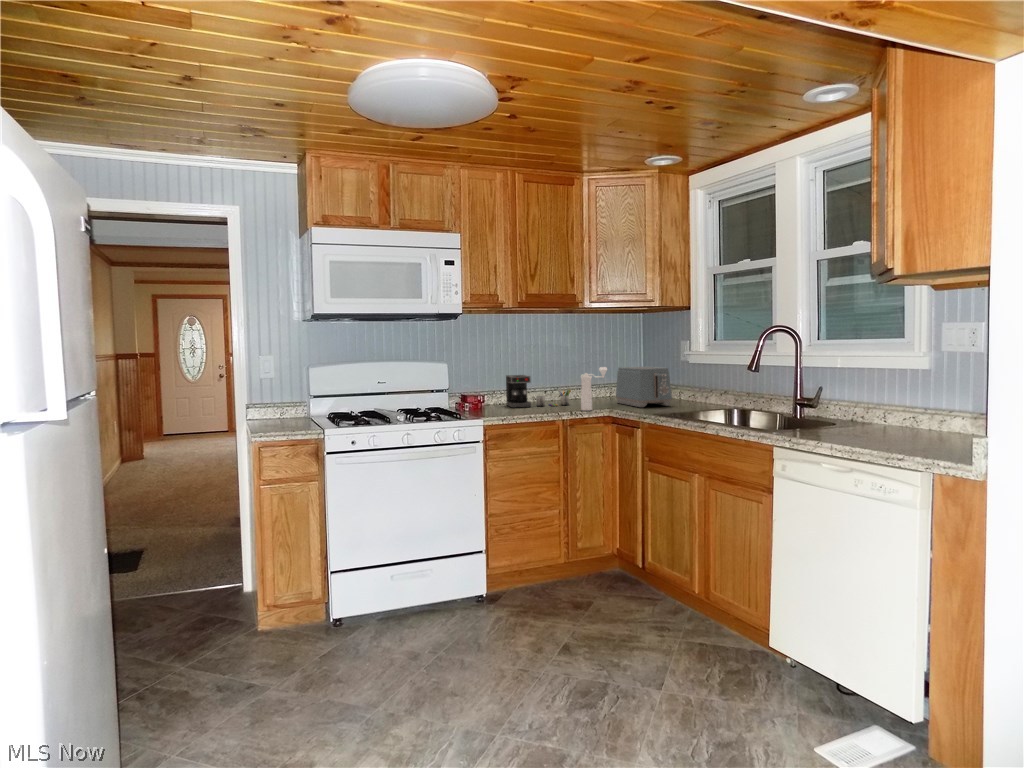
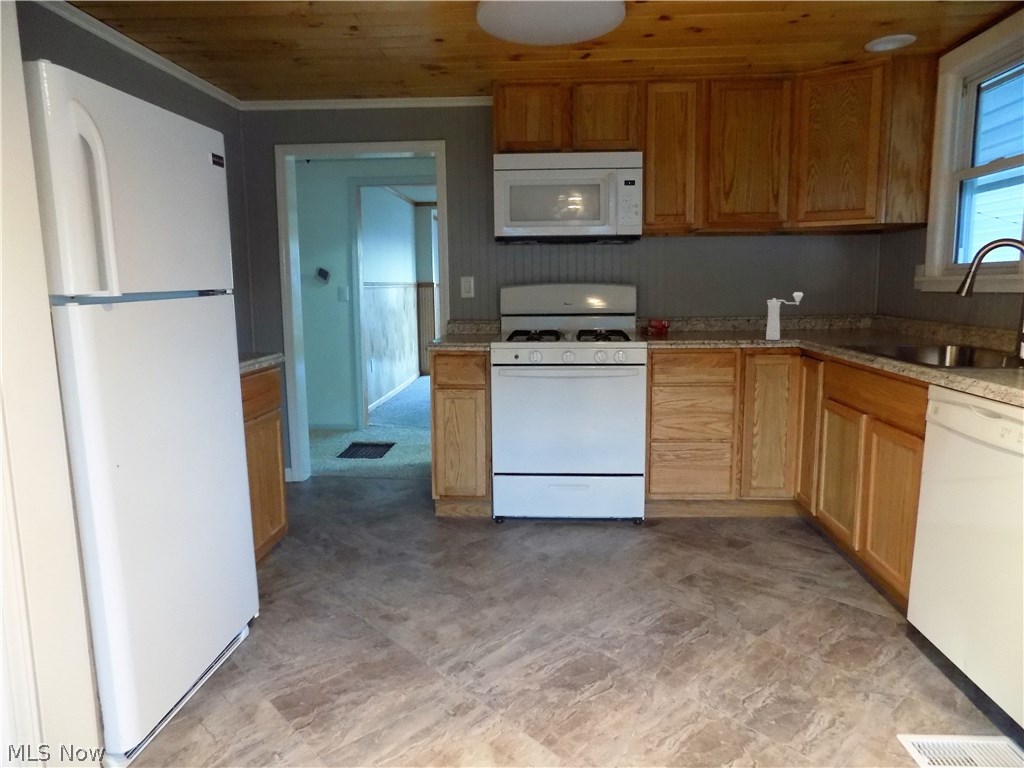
toaster: present [616,367,672,407] -> none [824,293,886,339]
coffee maker: present [506,375,571,408] -> none [699,301,769,335]

